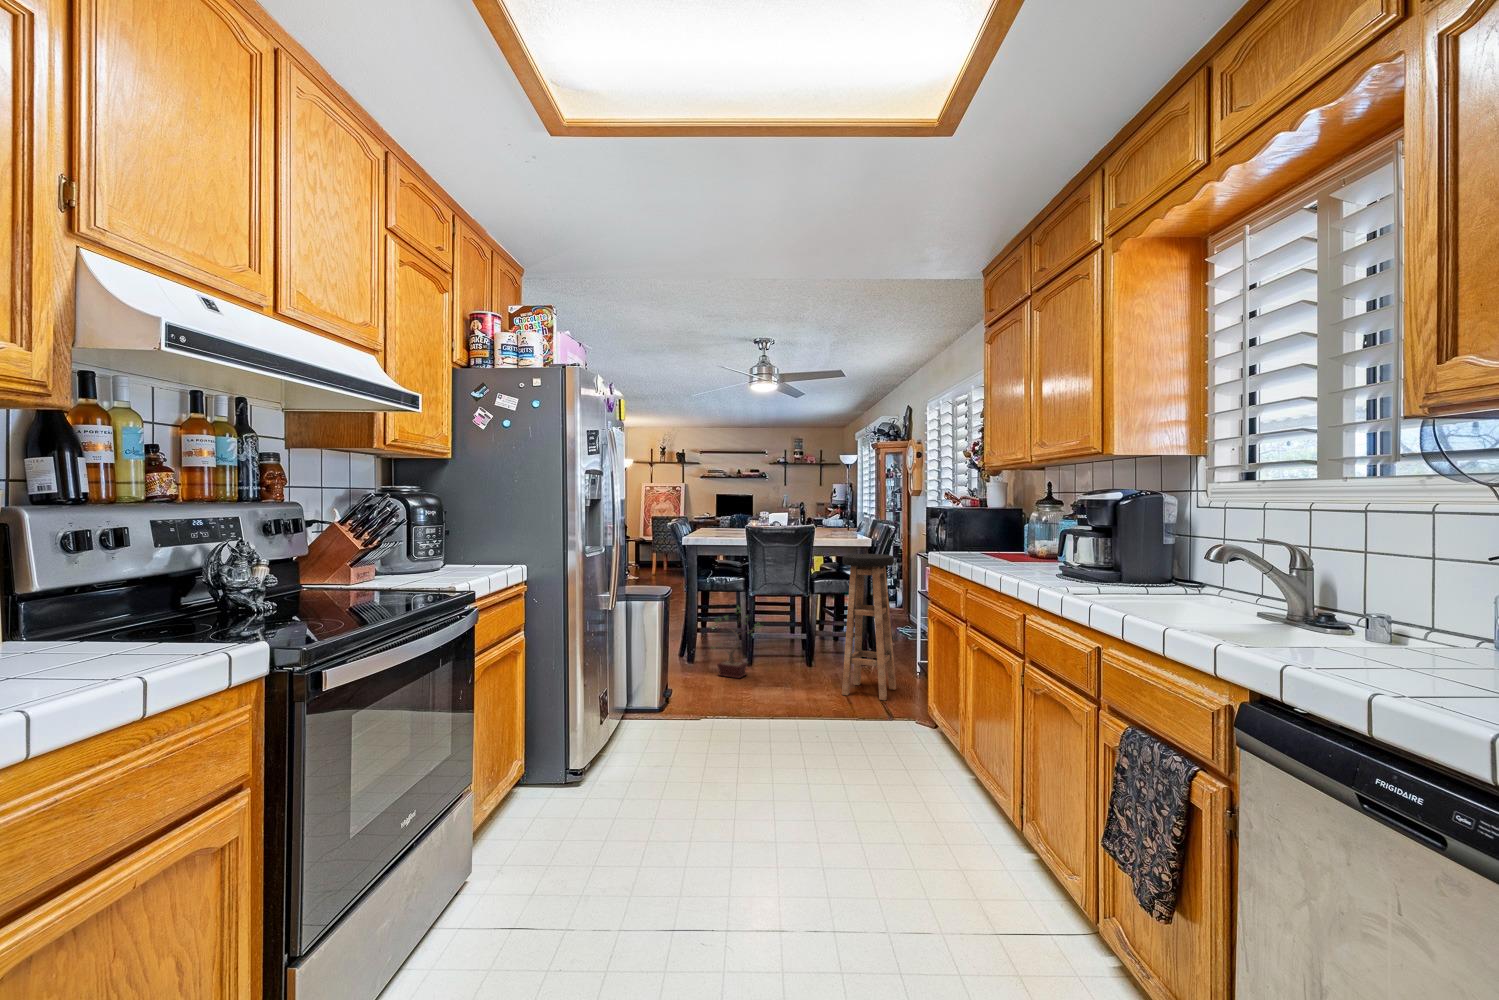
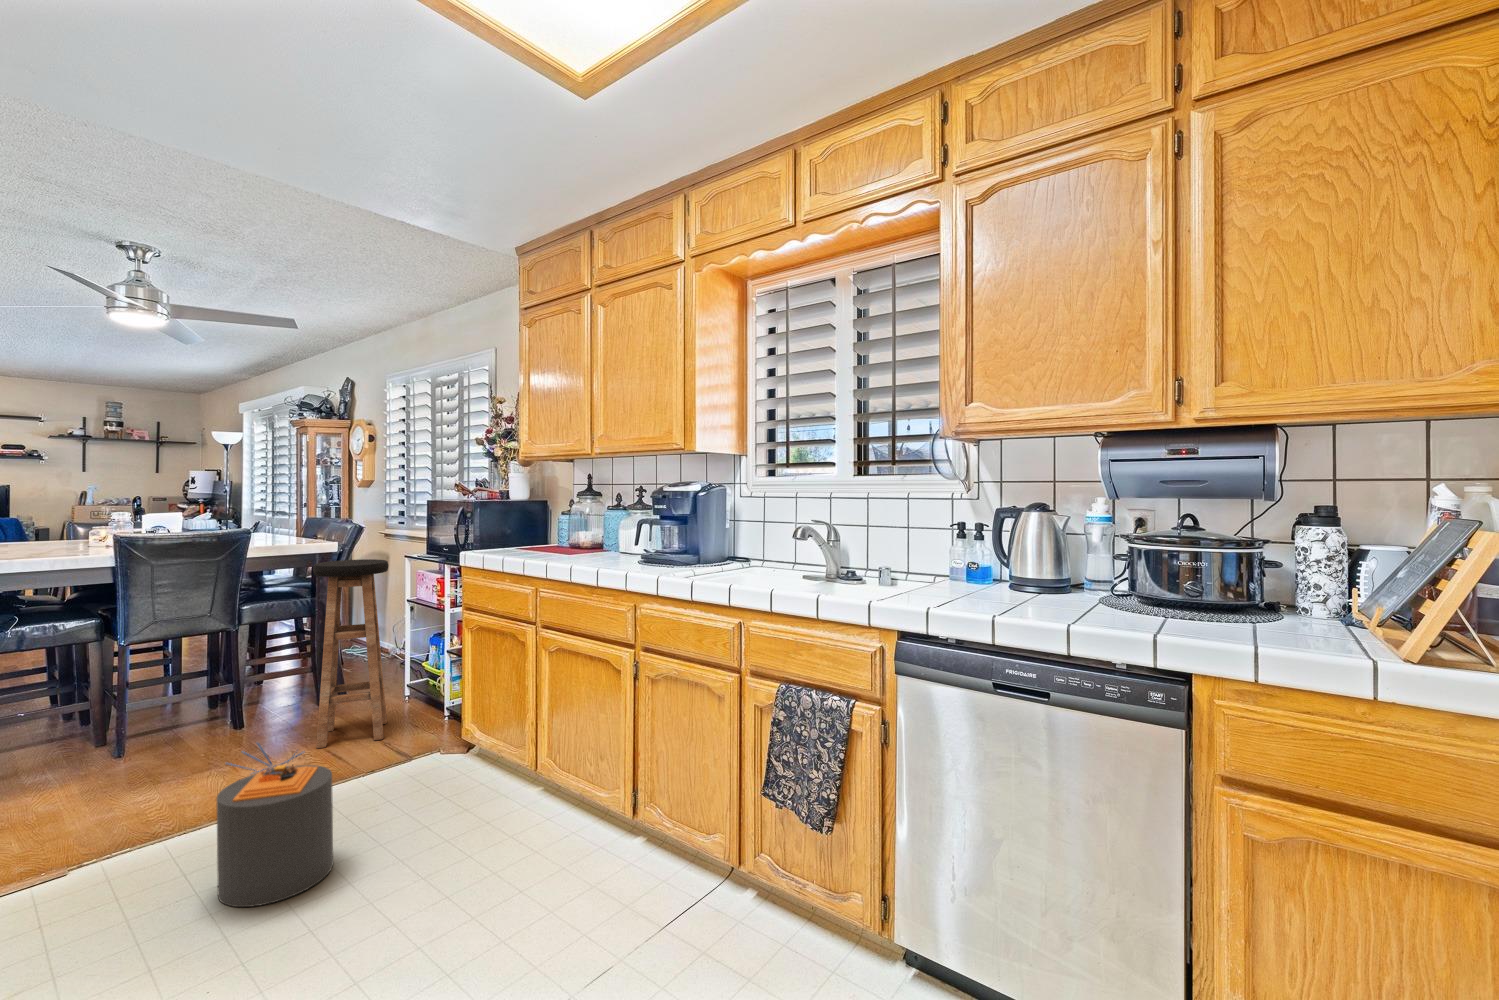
potted plant: present [710,607,761,678] -> none [36,657,170,779]
trash can: none [740,670,806,784] -> present [217,743,333,907]

